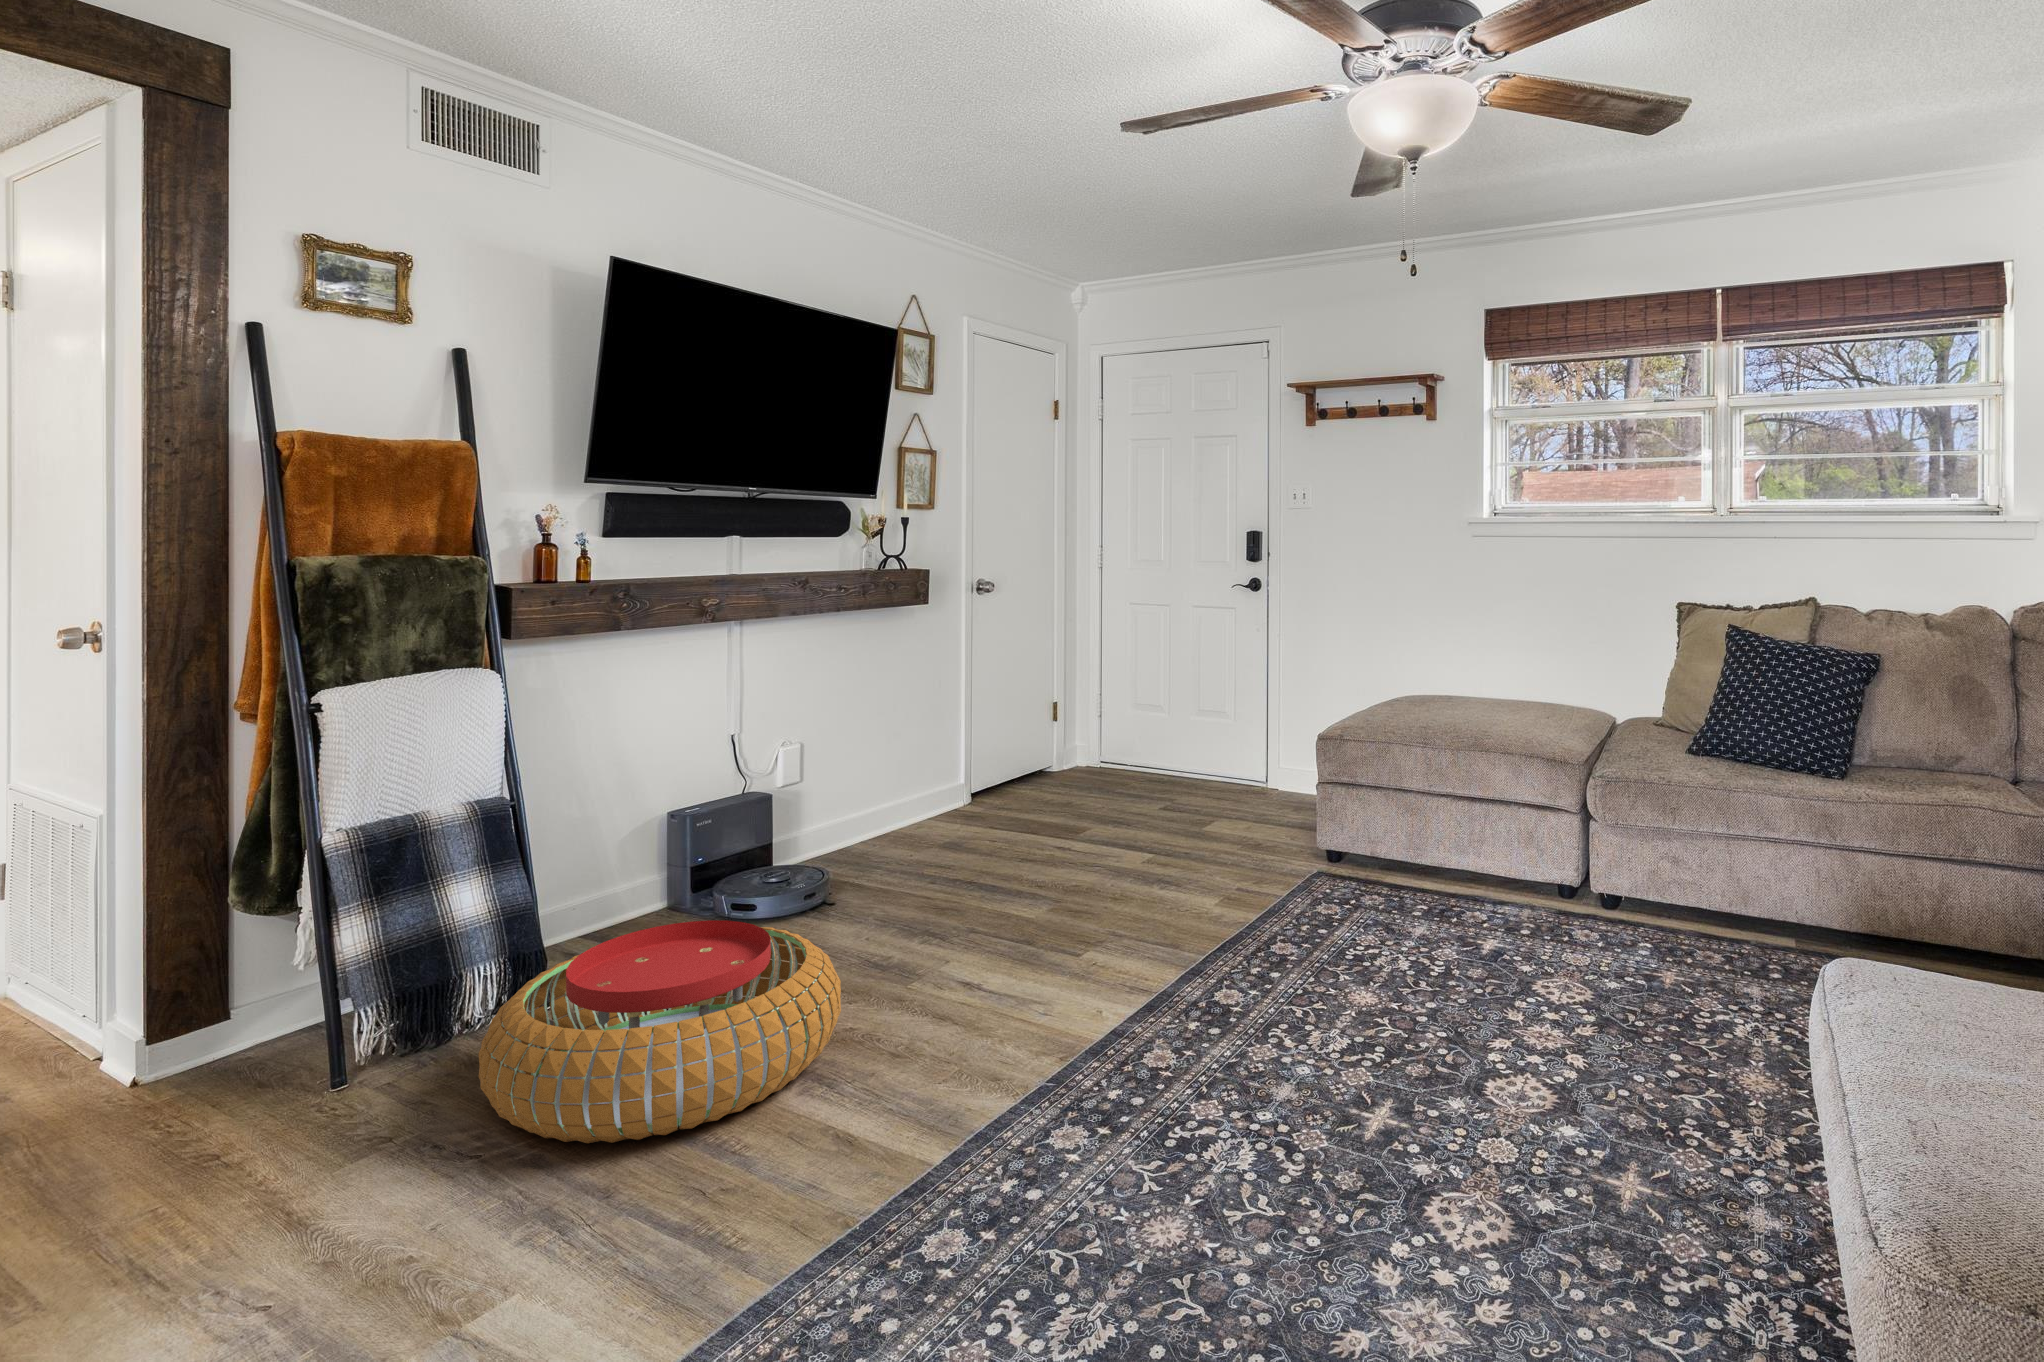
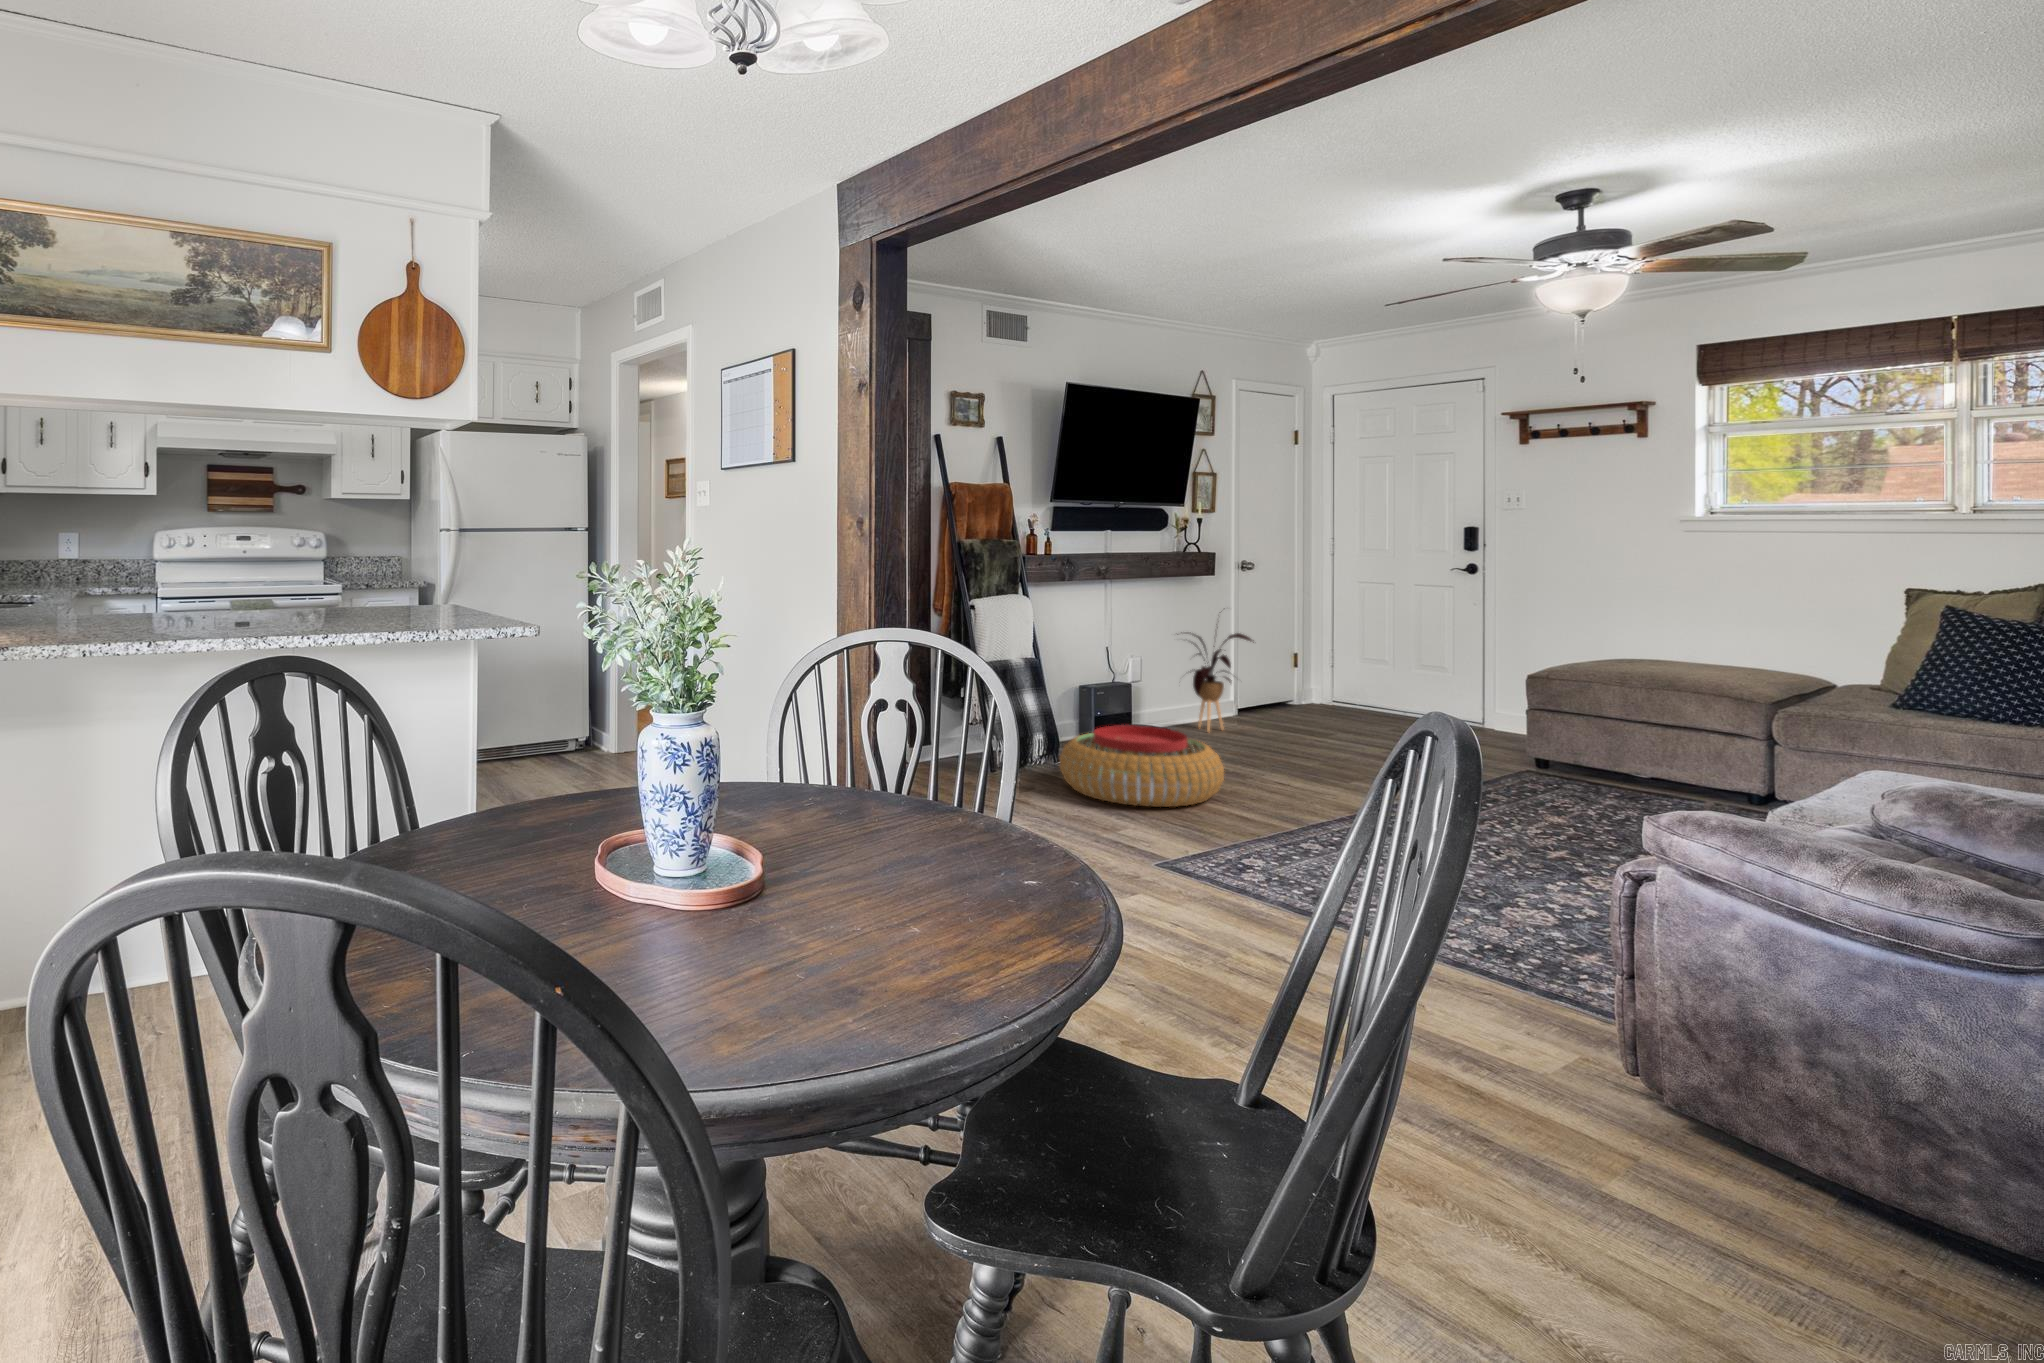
house plant: none [845,657,971,857] -> present [1177,627,1254,731]

